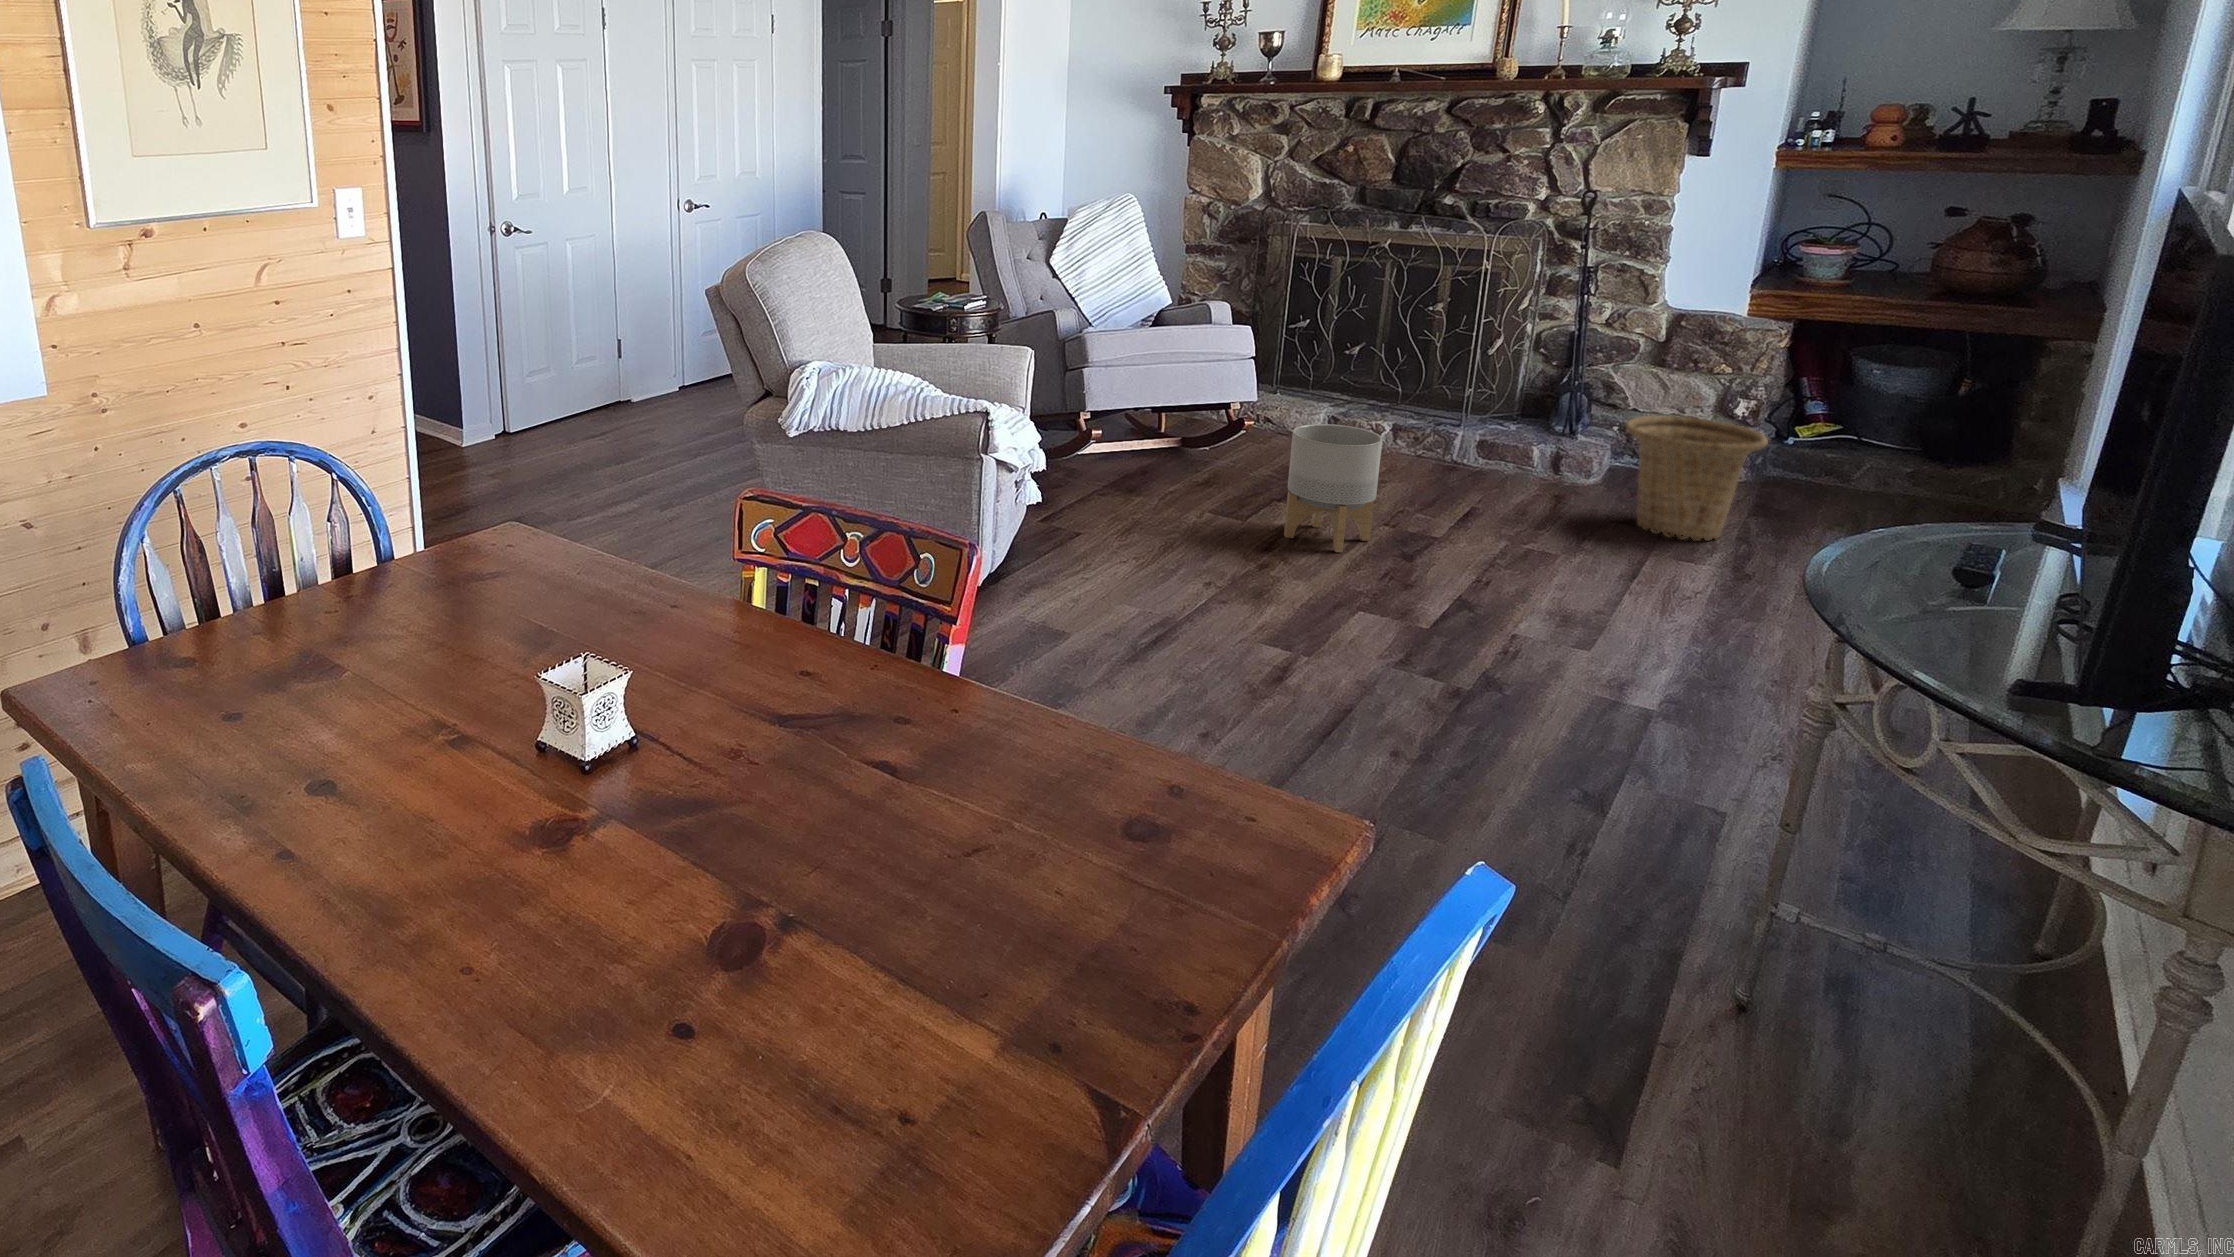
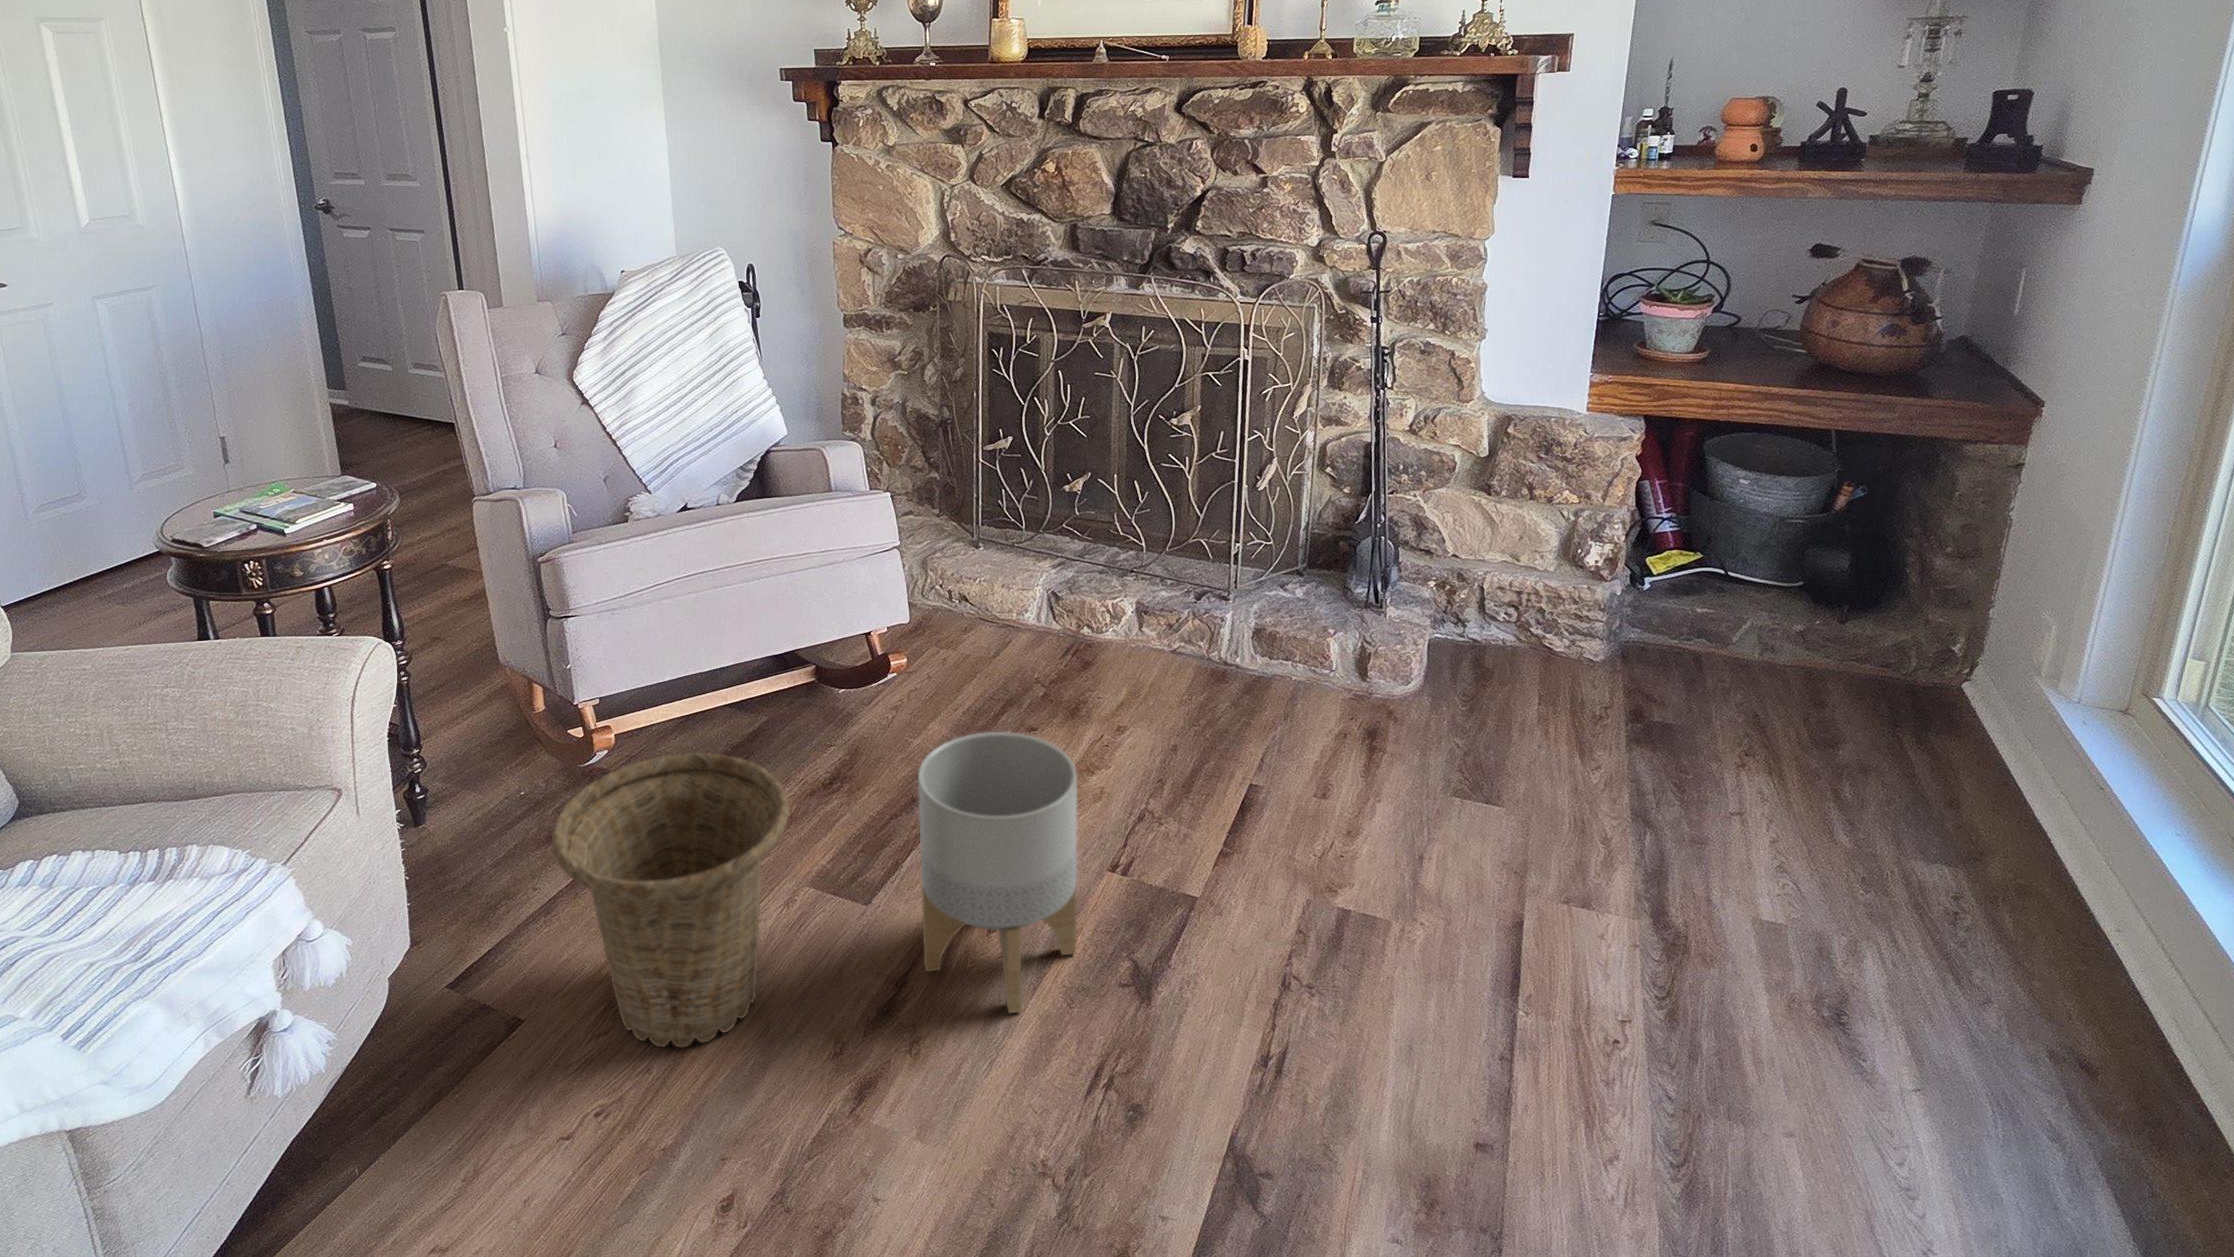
basket: present [1626,416,1768,541] -> present [552,753,789,1048]

